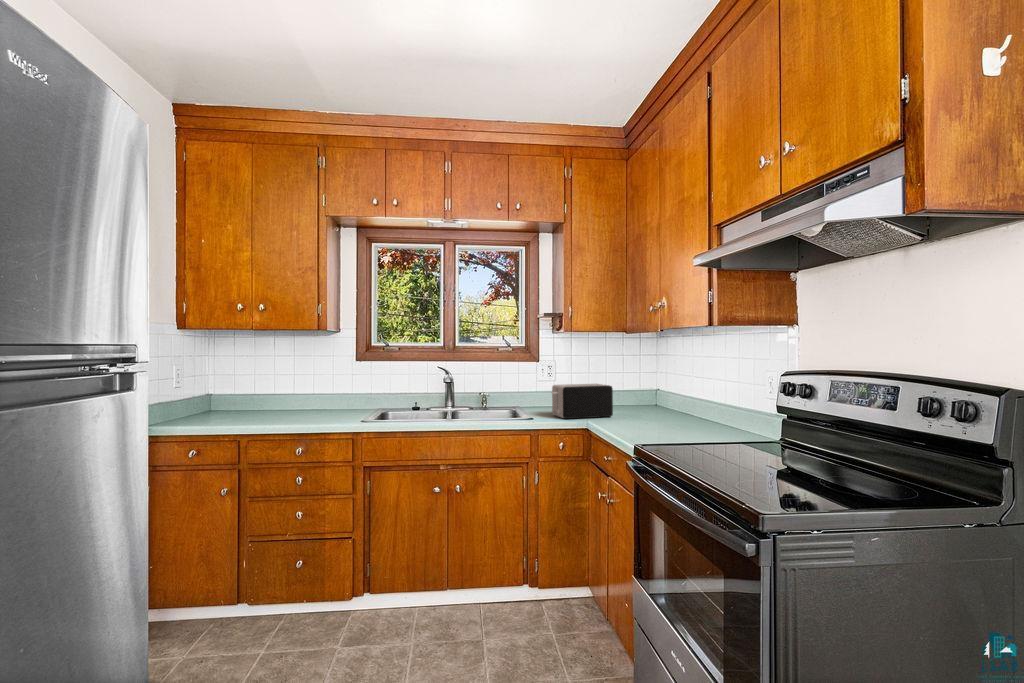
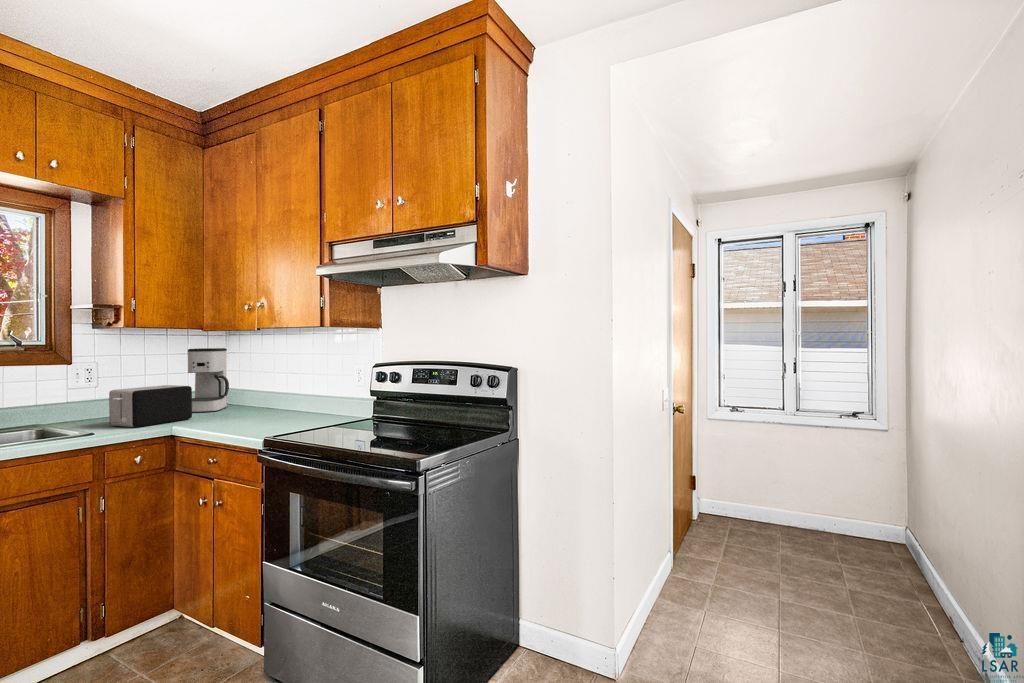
coffee maker: none [617,351,655,412] -> present [188,348,229,413]

